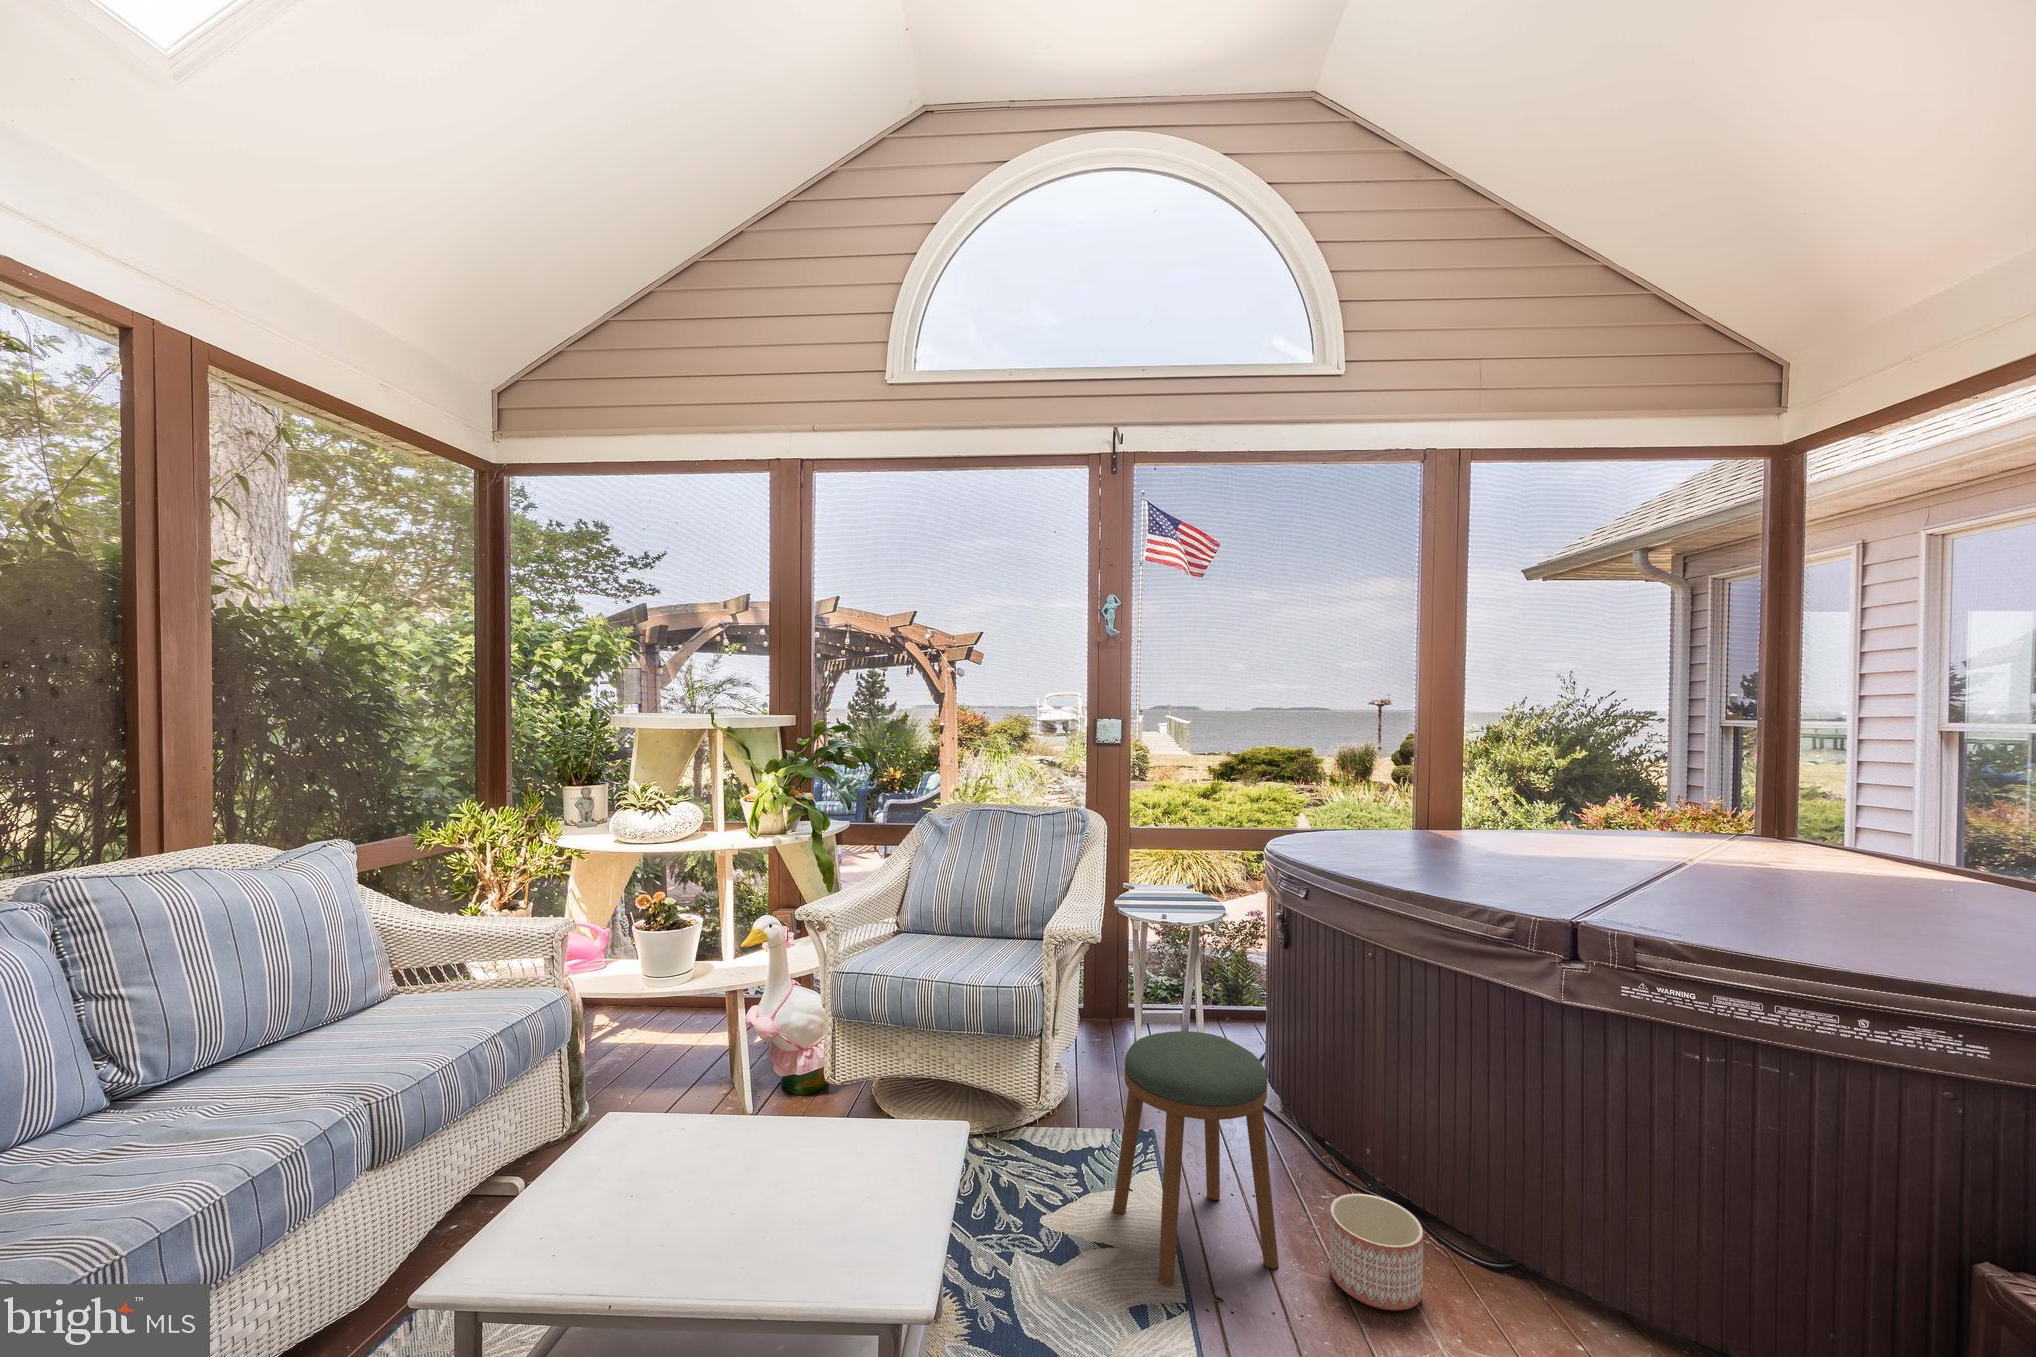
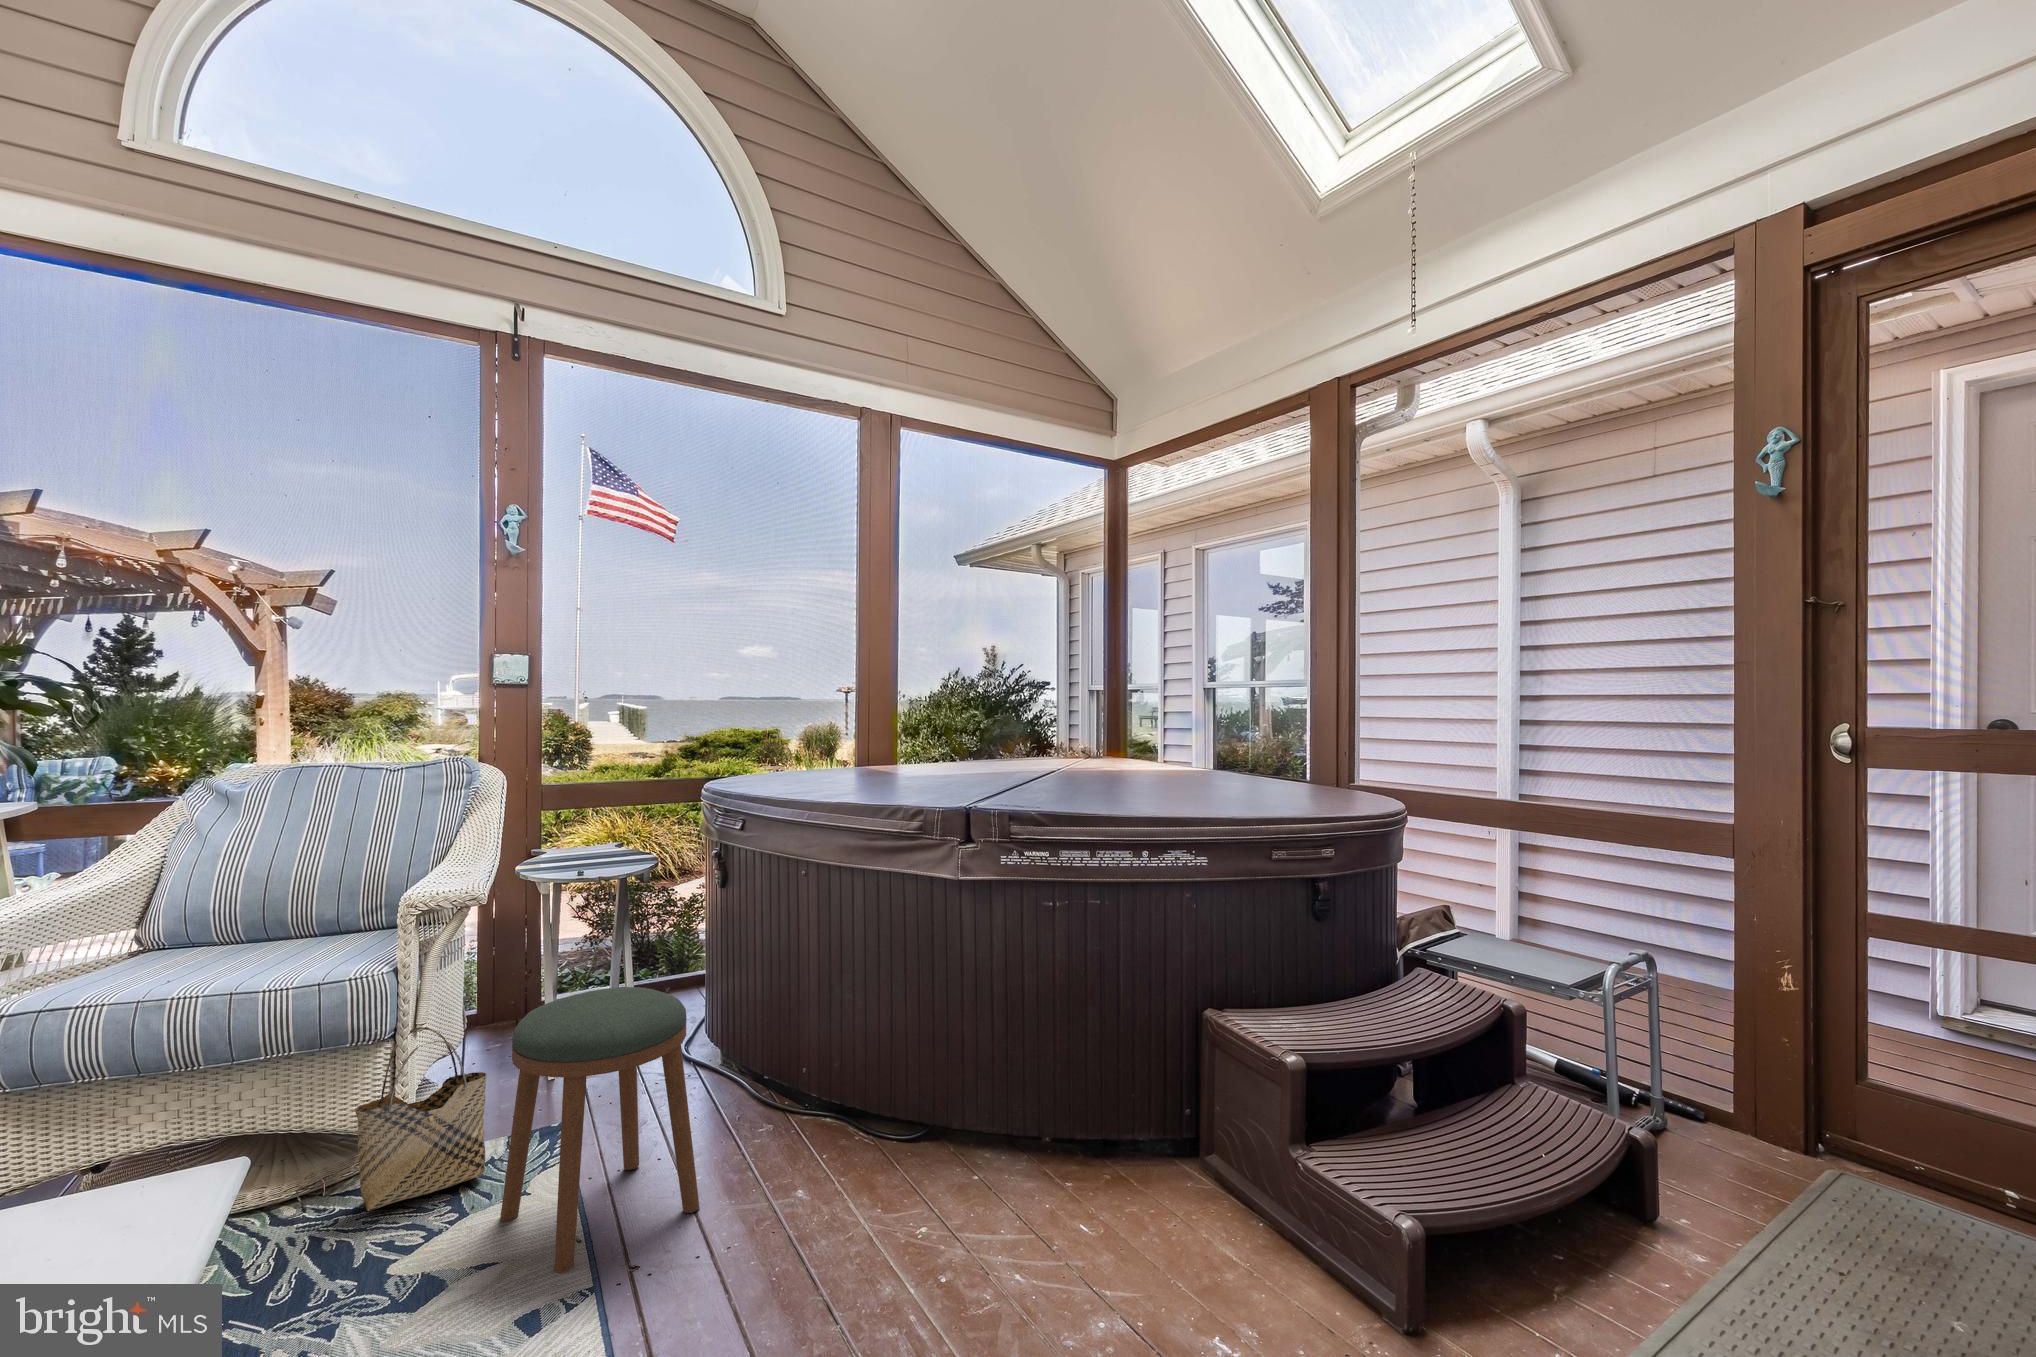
woven basket: none [1014,1026,1100,1166] -> present [354,1027,487,1211]
planter: present [1330,1194,1423,1310] -> none [753,1106,841,1210]

